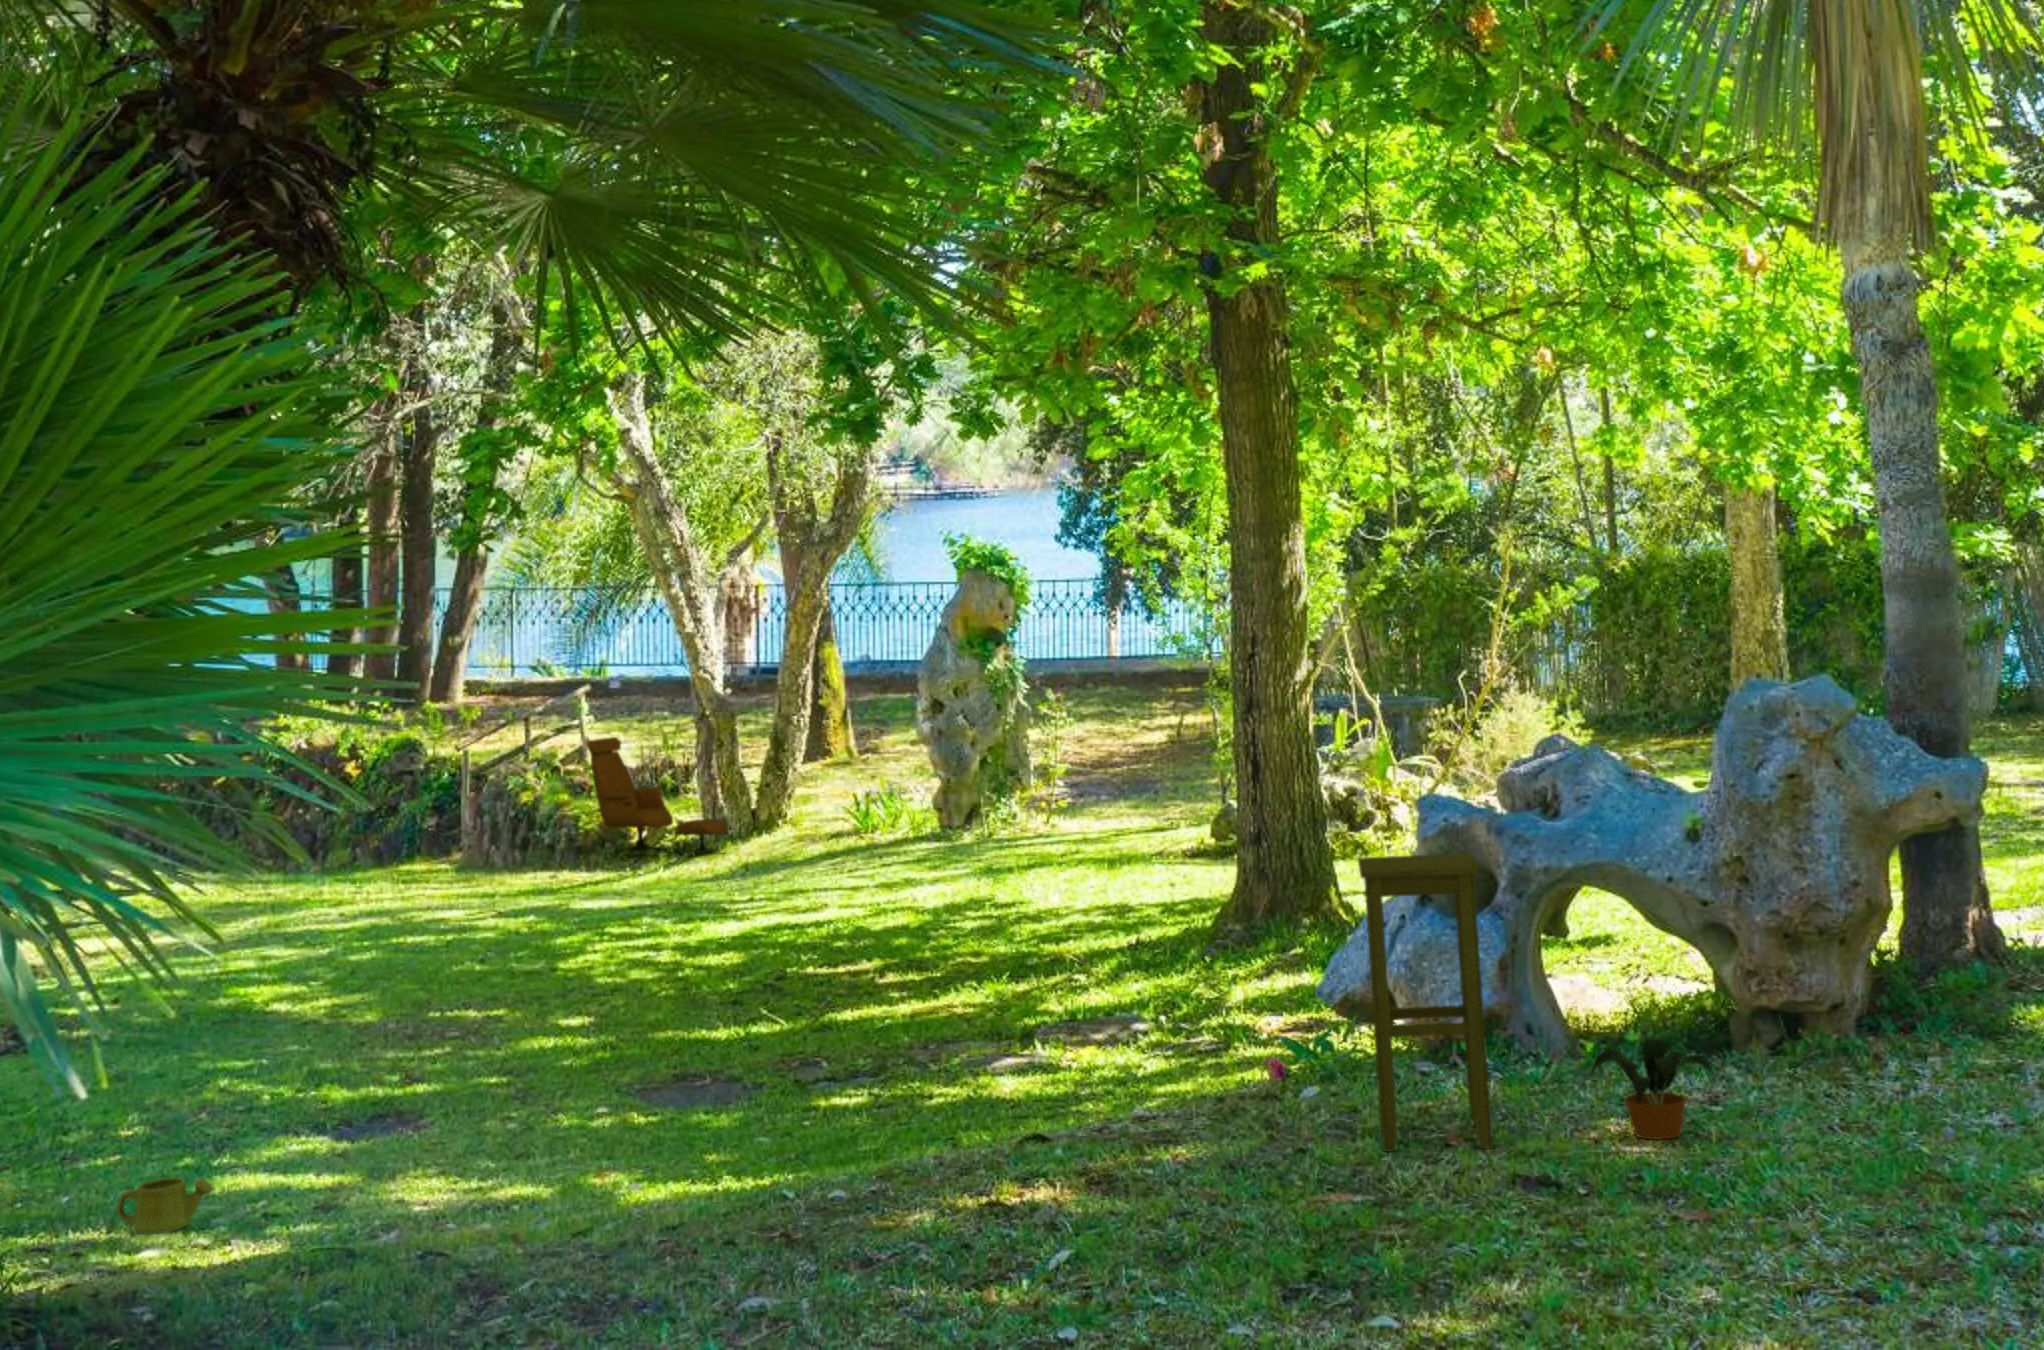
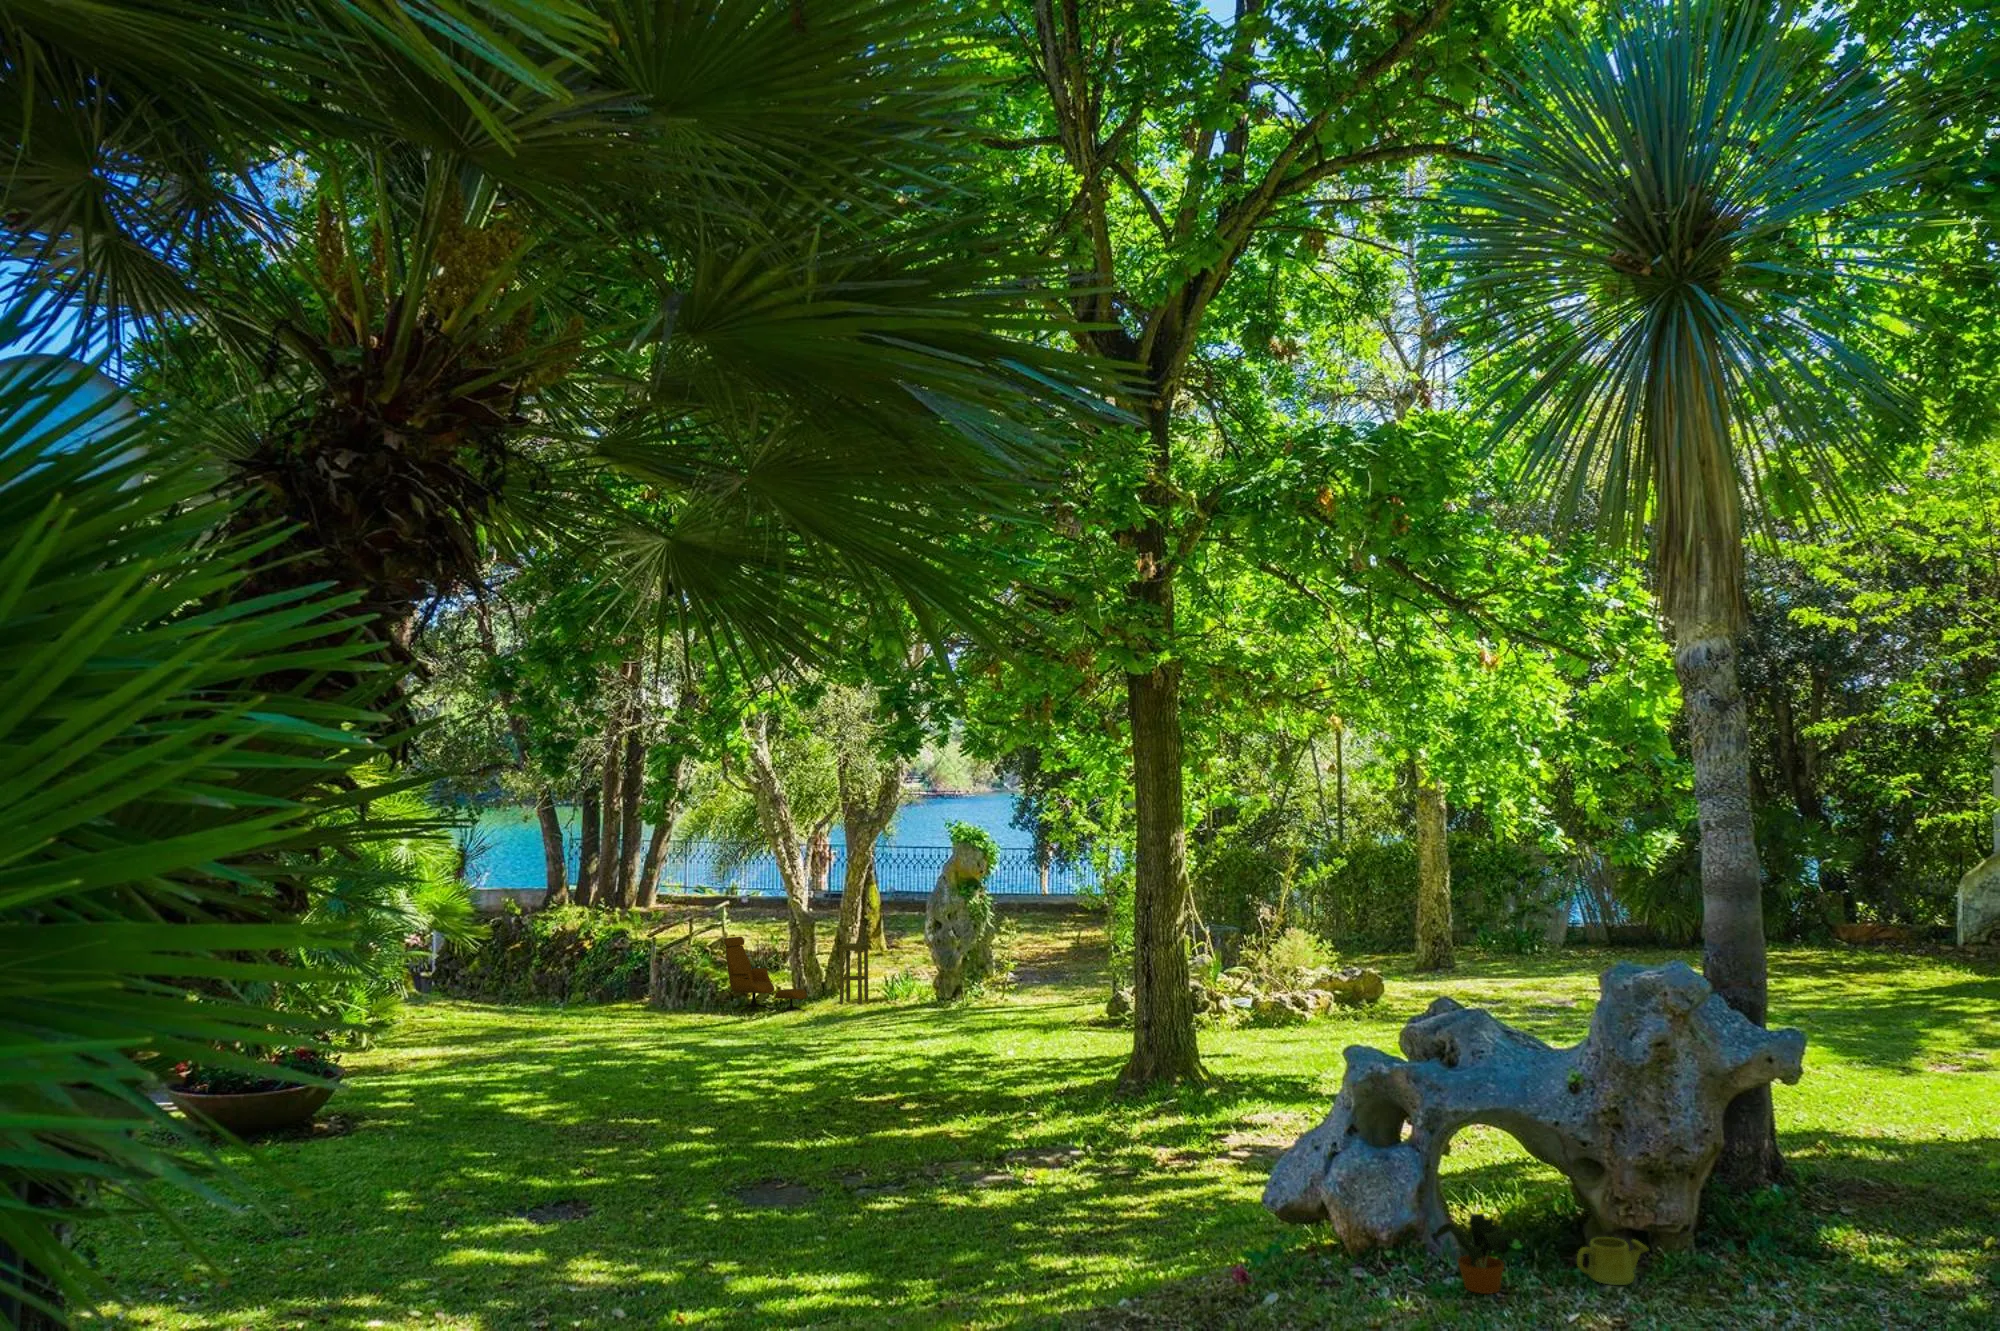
stool: present [1358,853,1493,1152] -> present [838,943,869,1004]
watering can: present [116,1178,214,1234] -> present [1577,1237,1648,1285]

